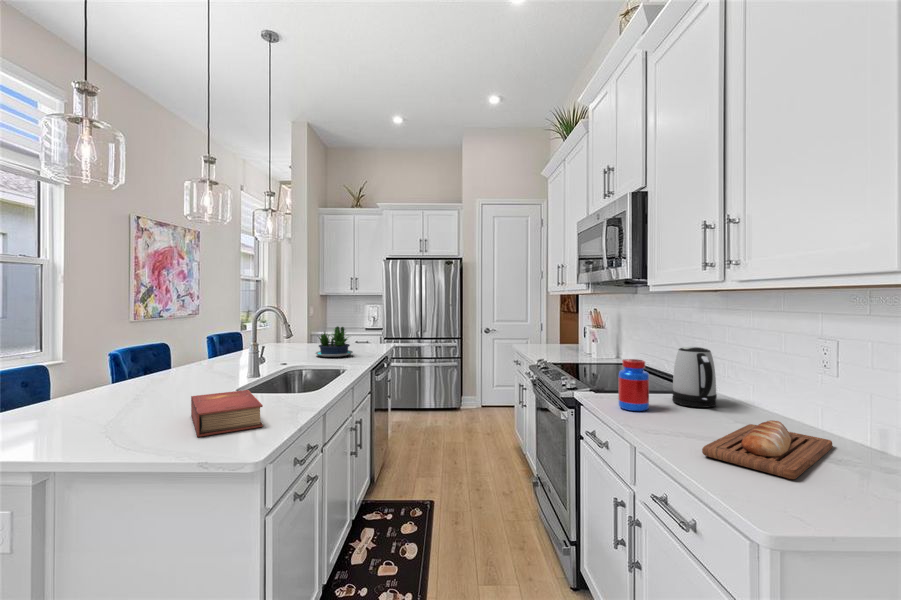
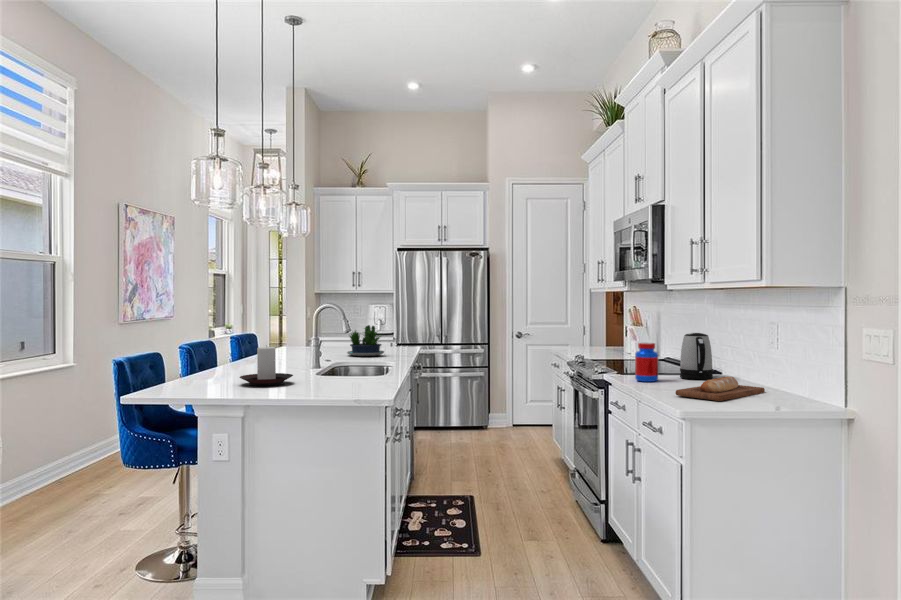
candle holder: none [111,360,190,414] -> present [240,347,293,386]
book: present [191,390,263,437] -> none [305,369,368,394]

